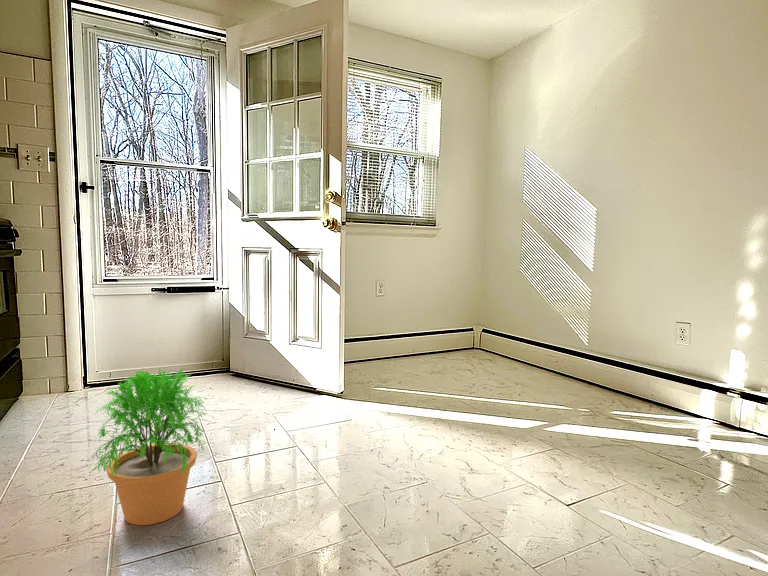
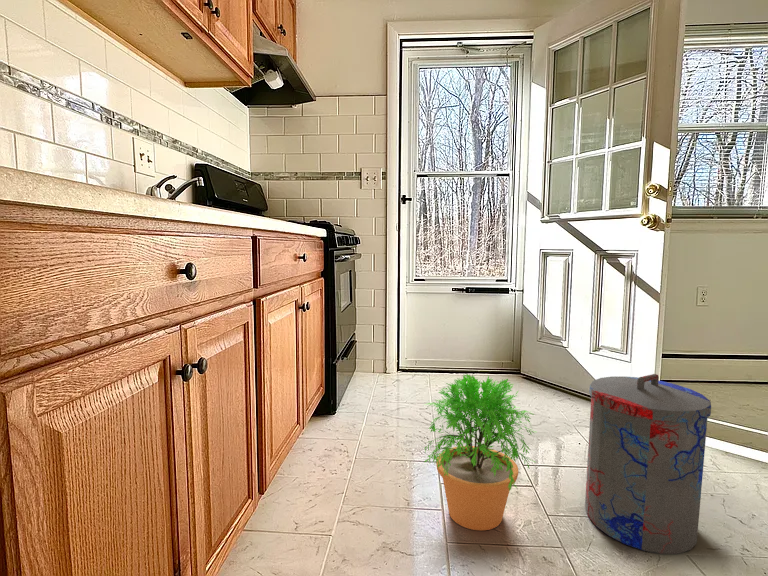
trash can: none [263,350,351,497] -> present [585,374,711,554]

